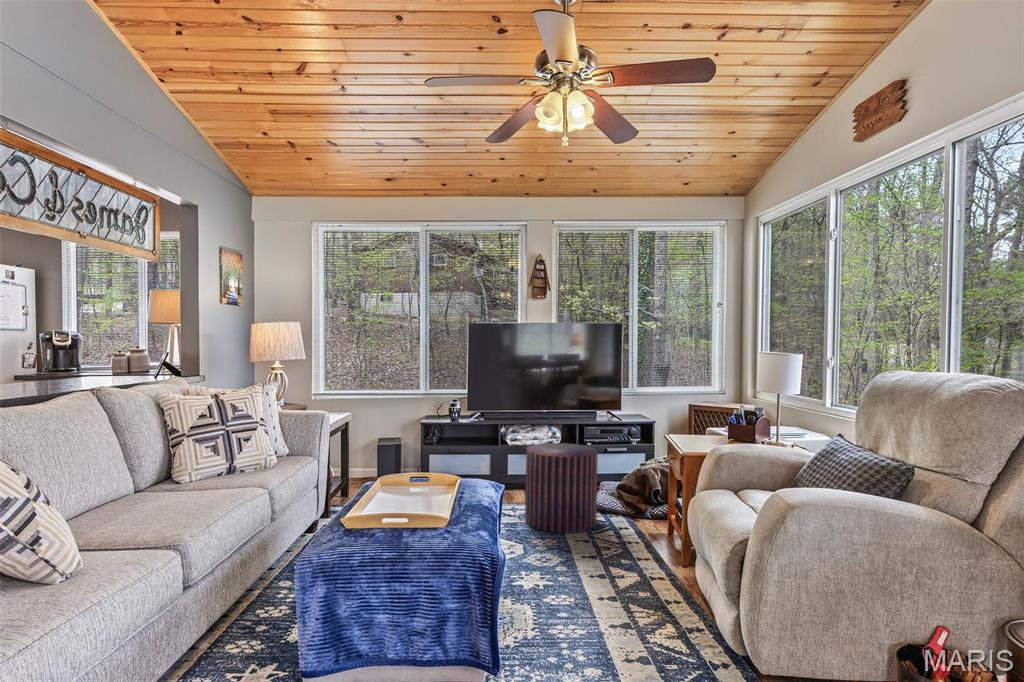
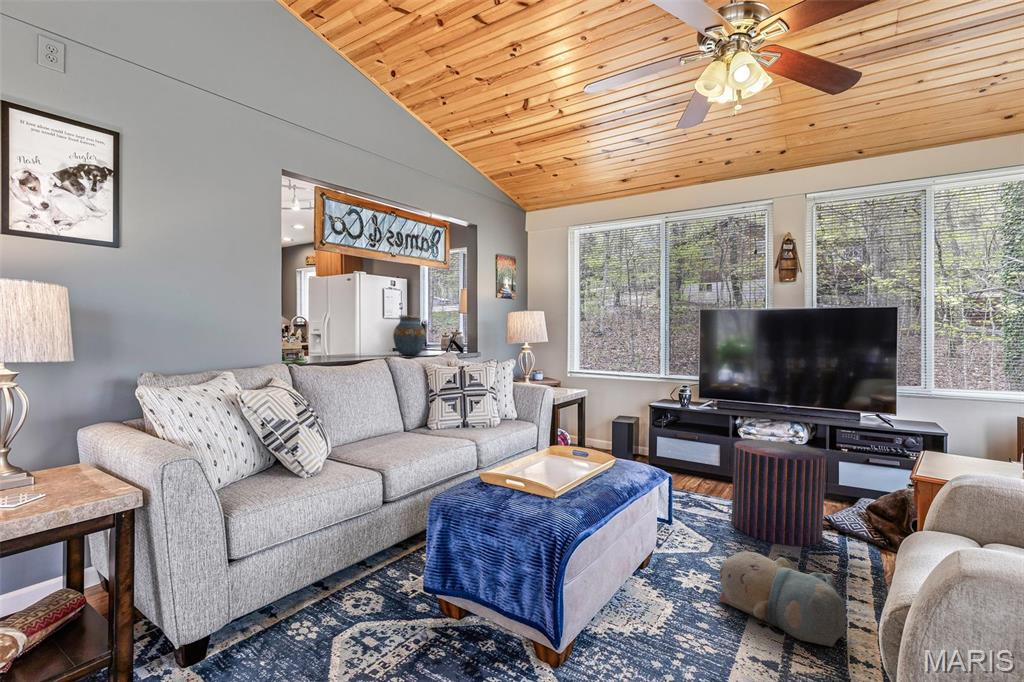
vase: none [77,323,134,381] -> present [393,315,426,355]
plush toy: none [555,539,655,601] -> present [719,551,846,647]

